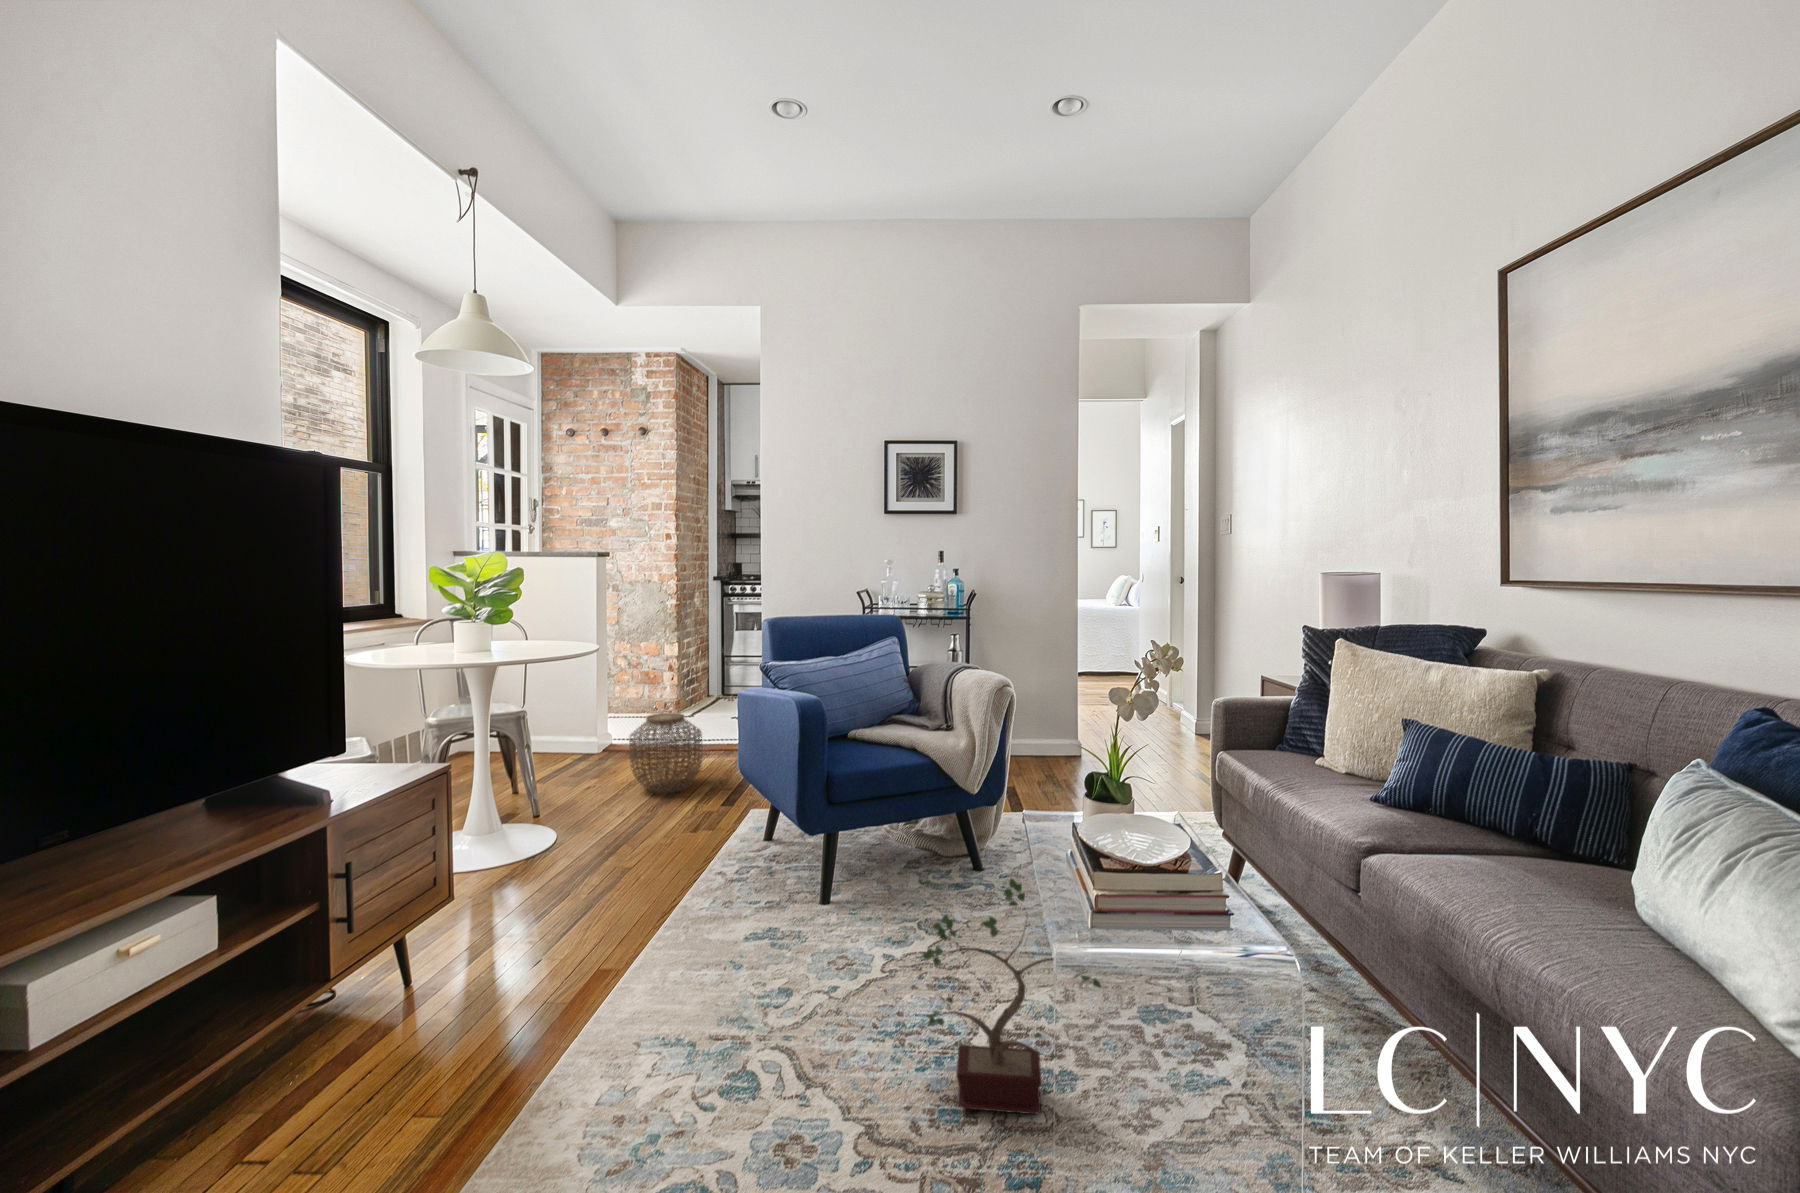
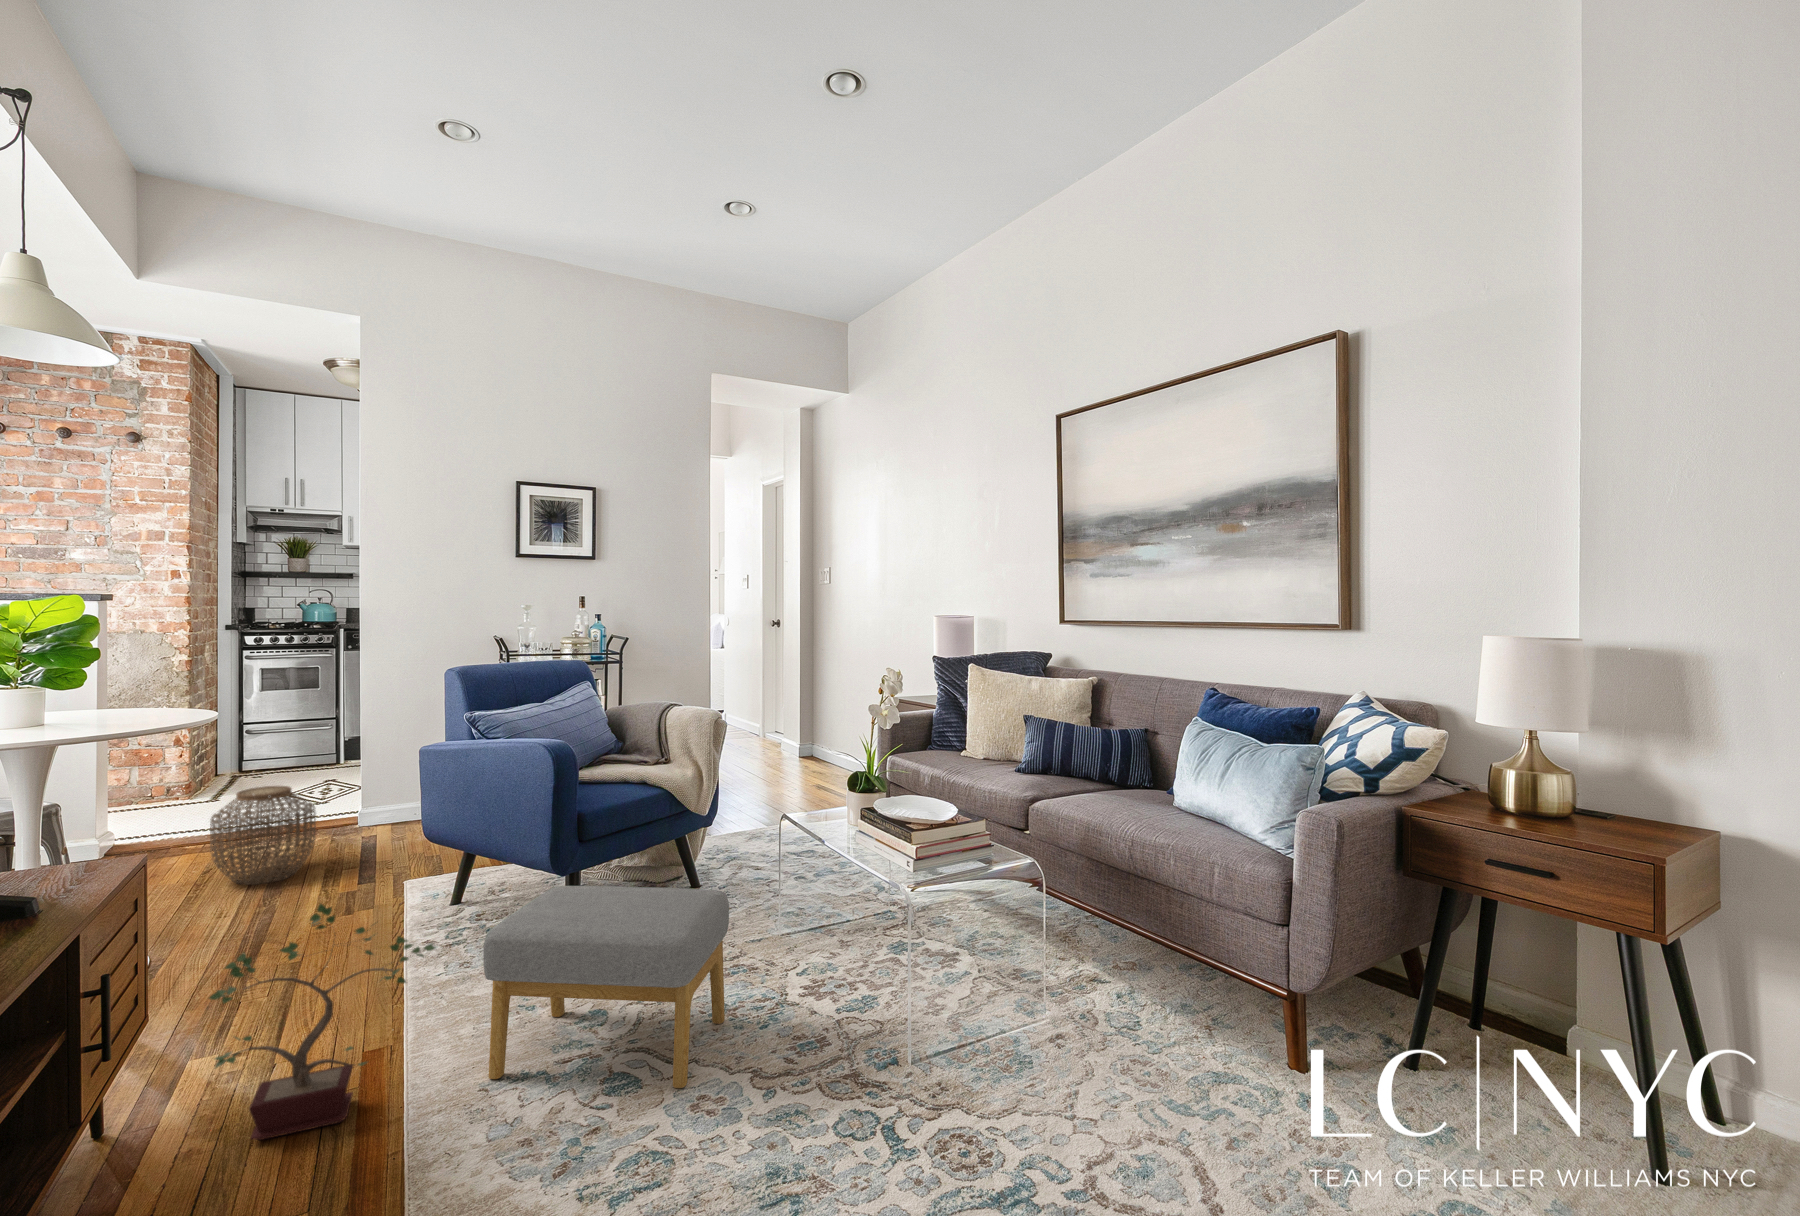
footstool: none [642,855,895,1119] -> present [483,886,729,1088]
potted plant: present [922,879,1102,1114] -> present [209,904,436,1140]

